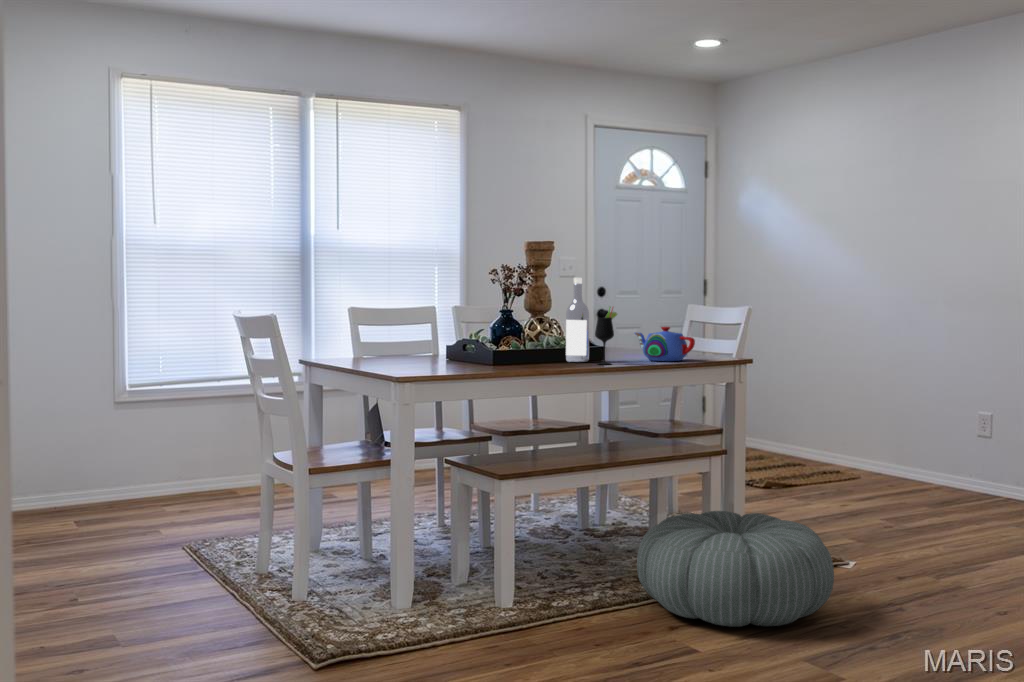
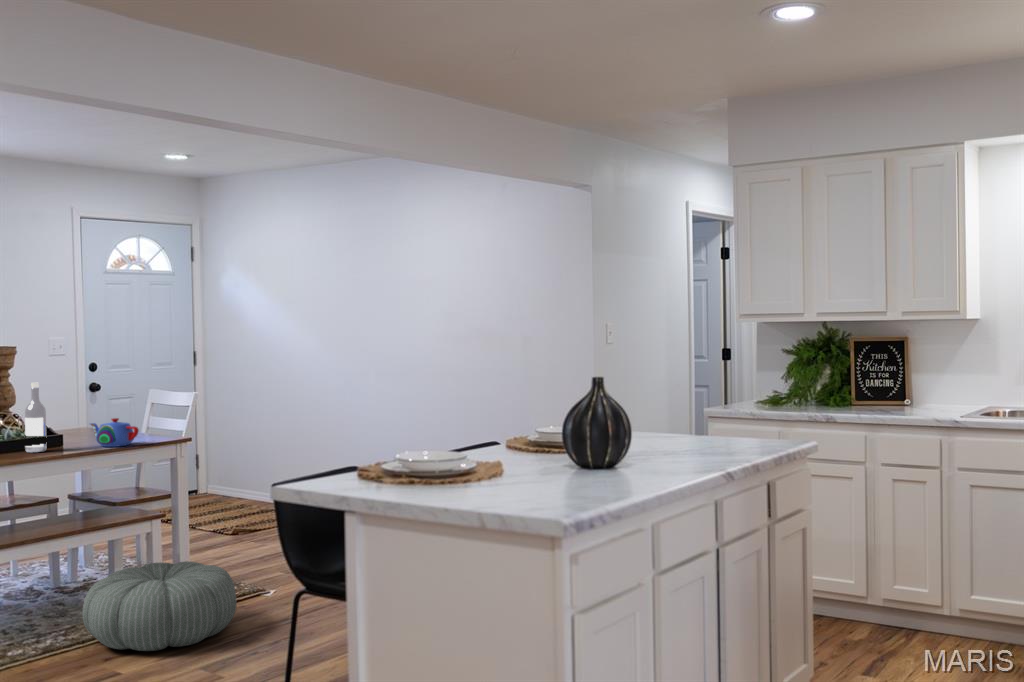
wine glass: present [595,307,617,364] -> none [49,407,69,454]

